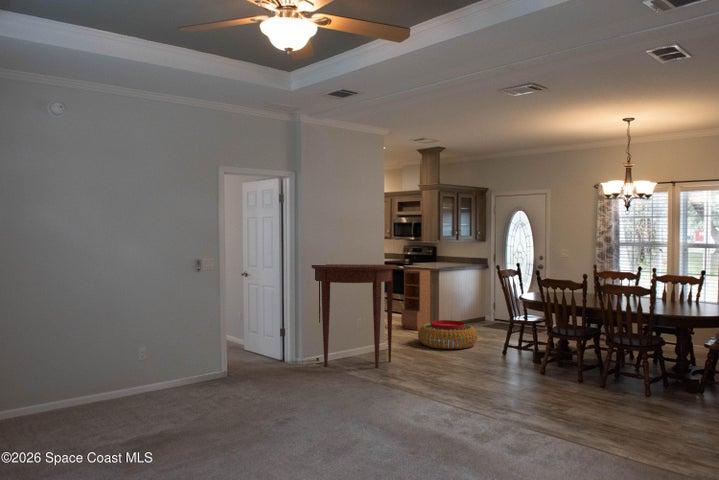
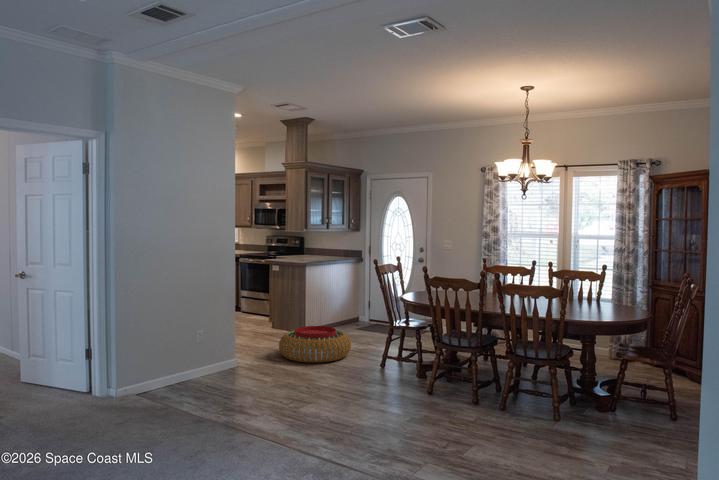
console table: present [312,264,396,368] -> none [131,259,248,399]
bookcase: present [401,270,430,330] -> none [261,264,296,338]

